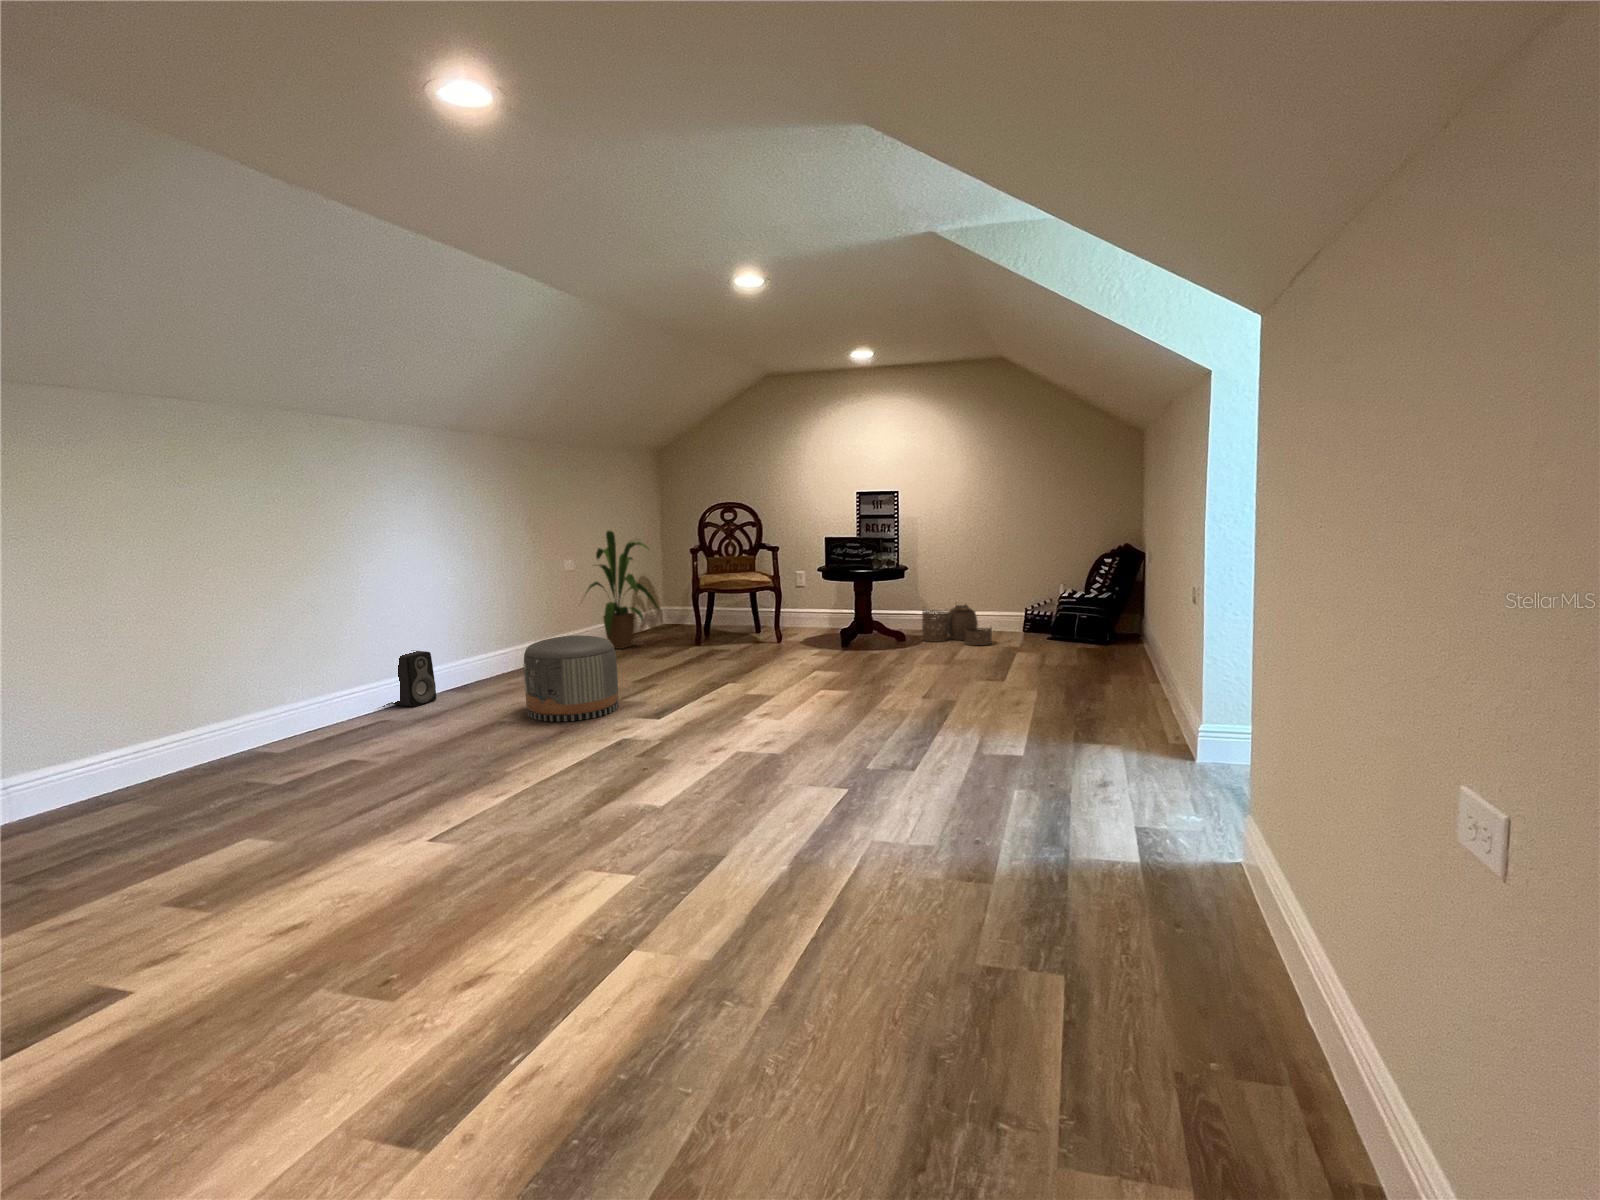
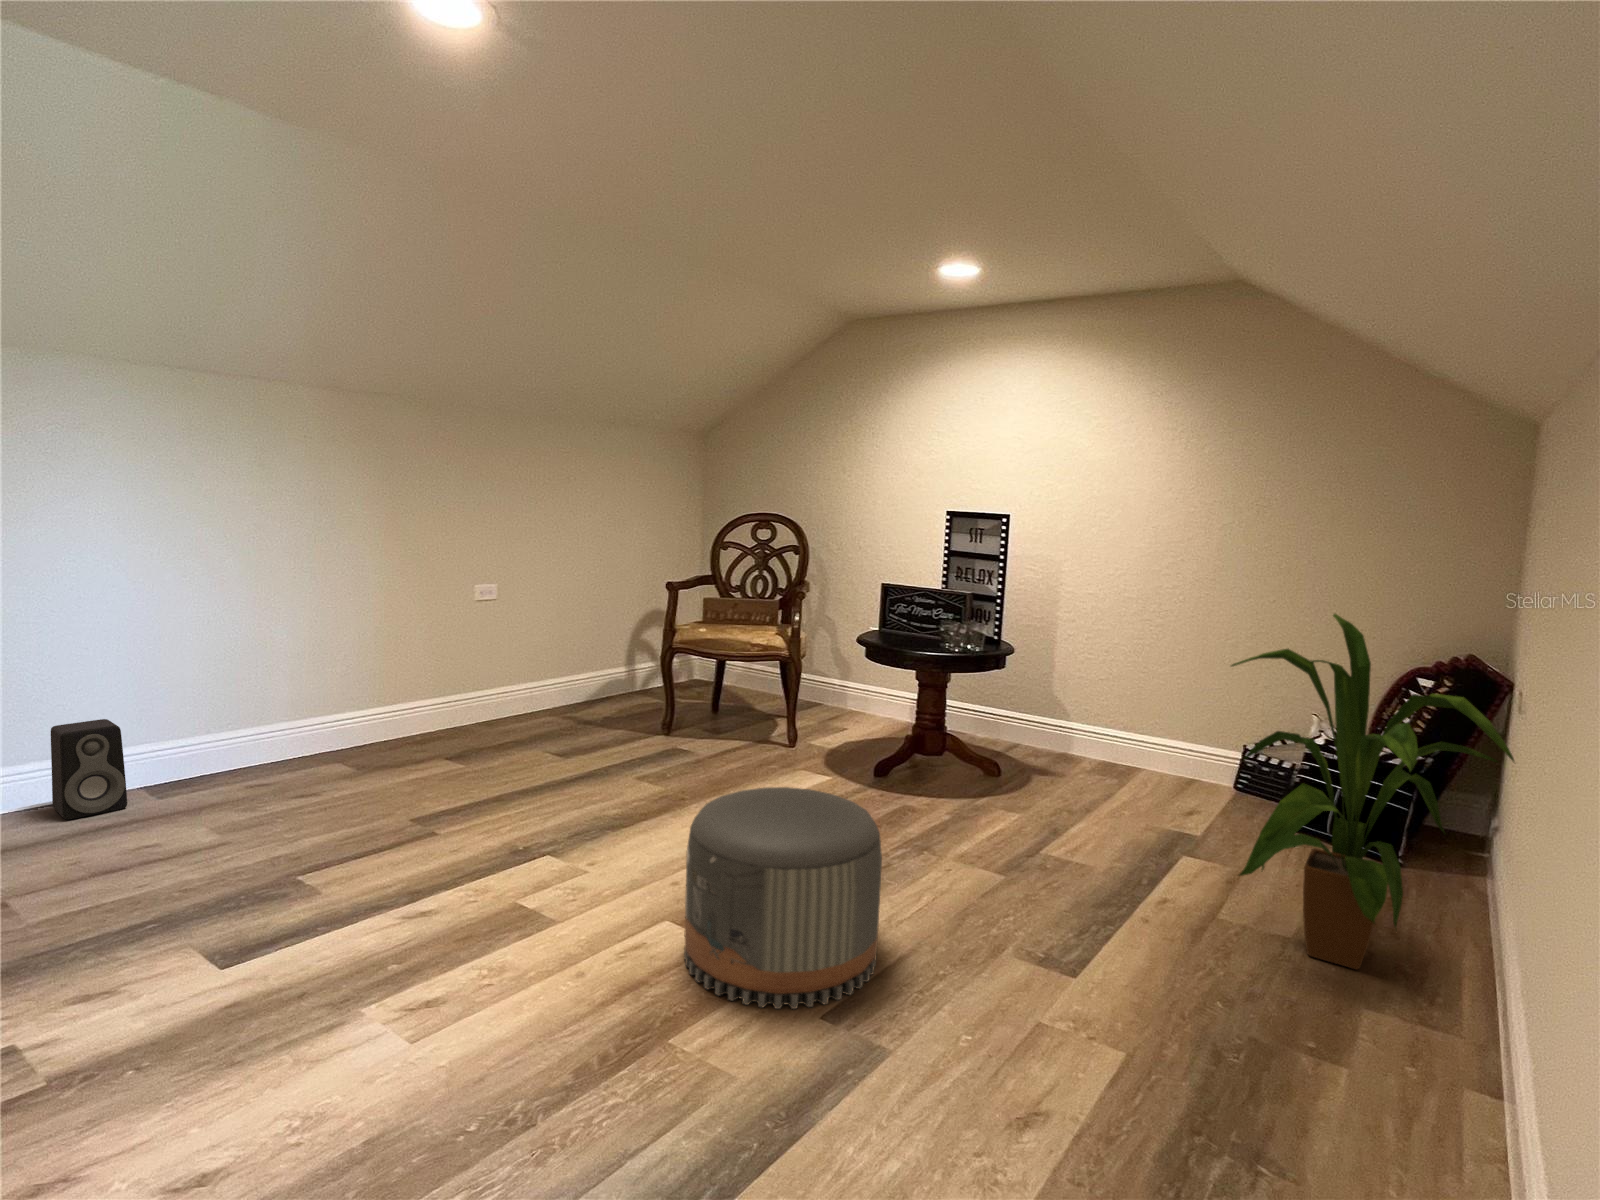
house plant: present [587,531,659,649] -> present [1231,614,1514,969]
woven basket: present [922,605,992,645] -> none [1032,718,1162,817]
pouf: present [524,635,619,722] -> present [684,787,882,1009]

